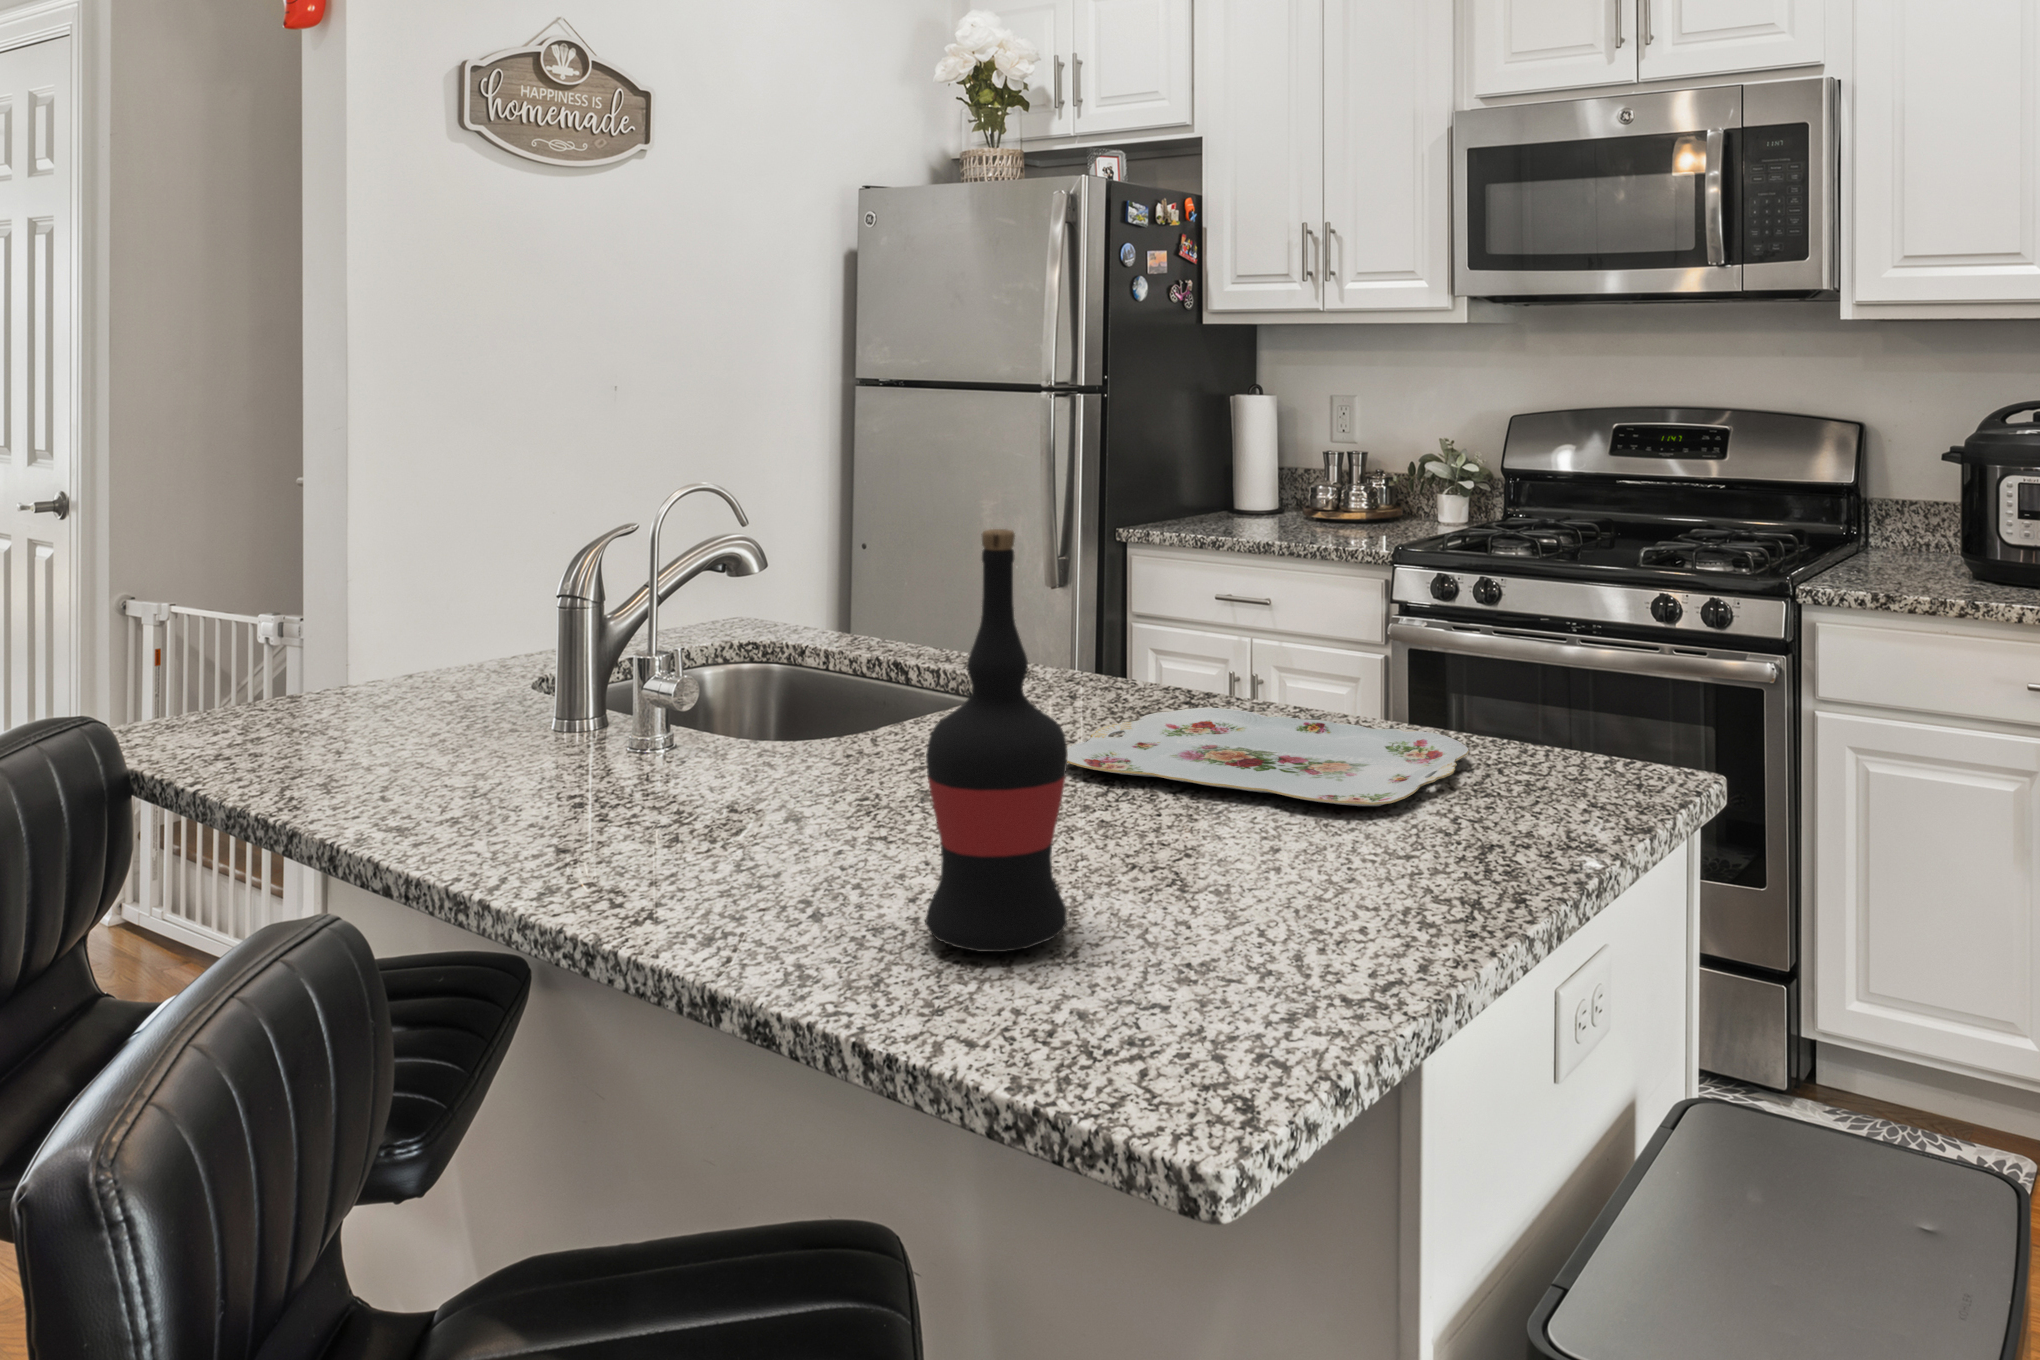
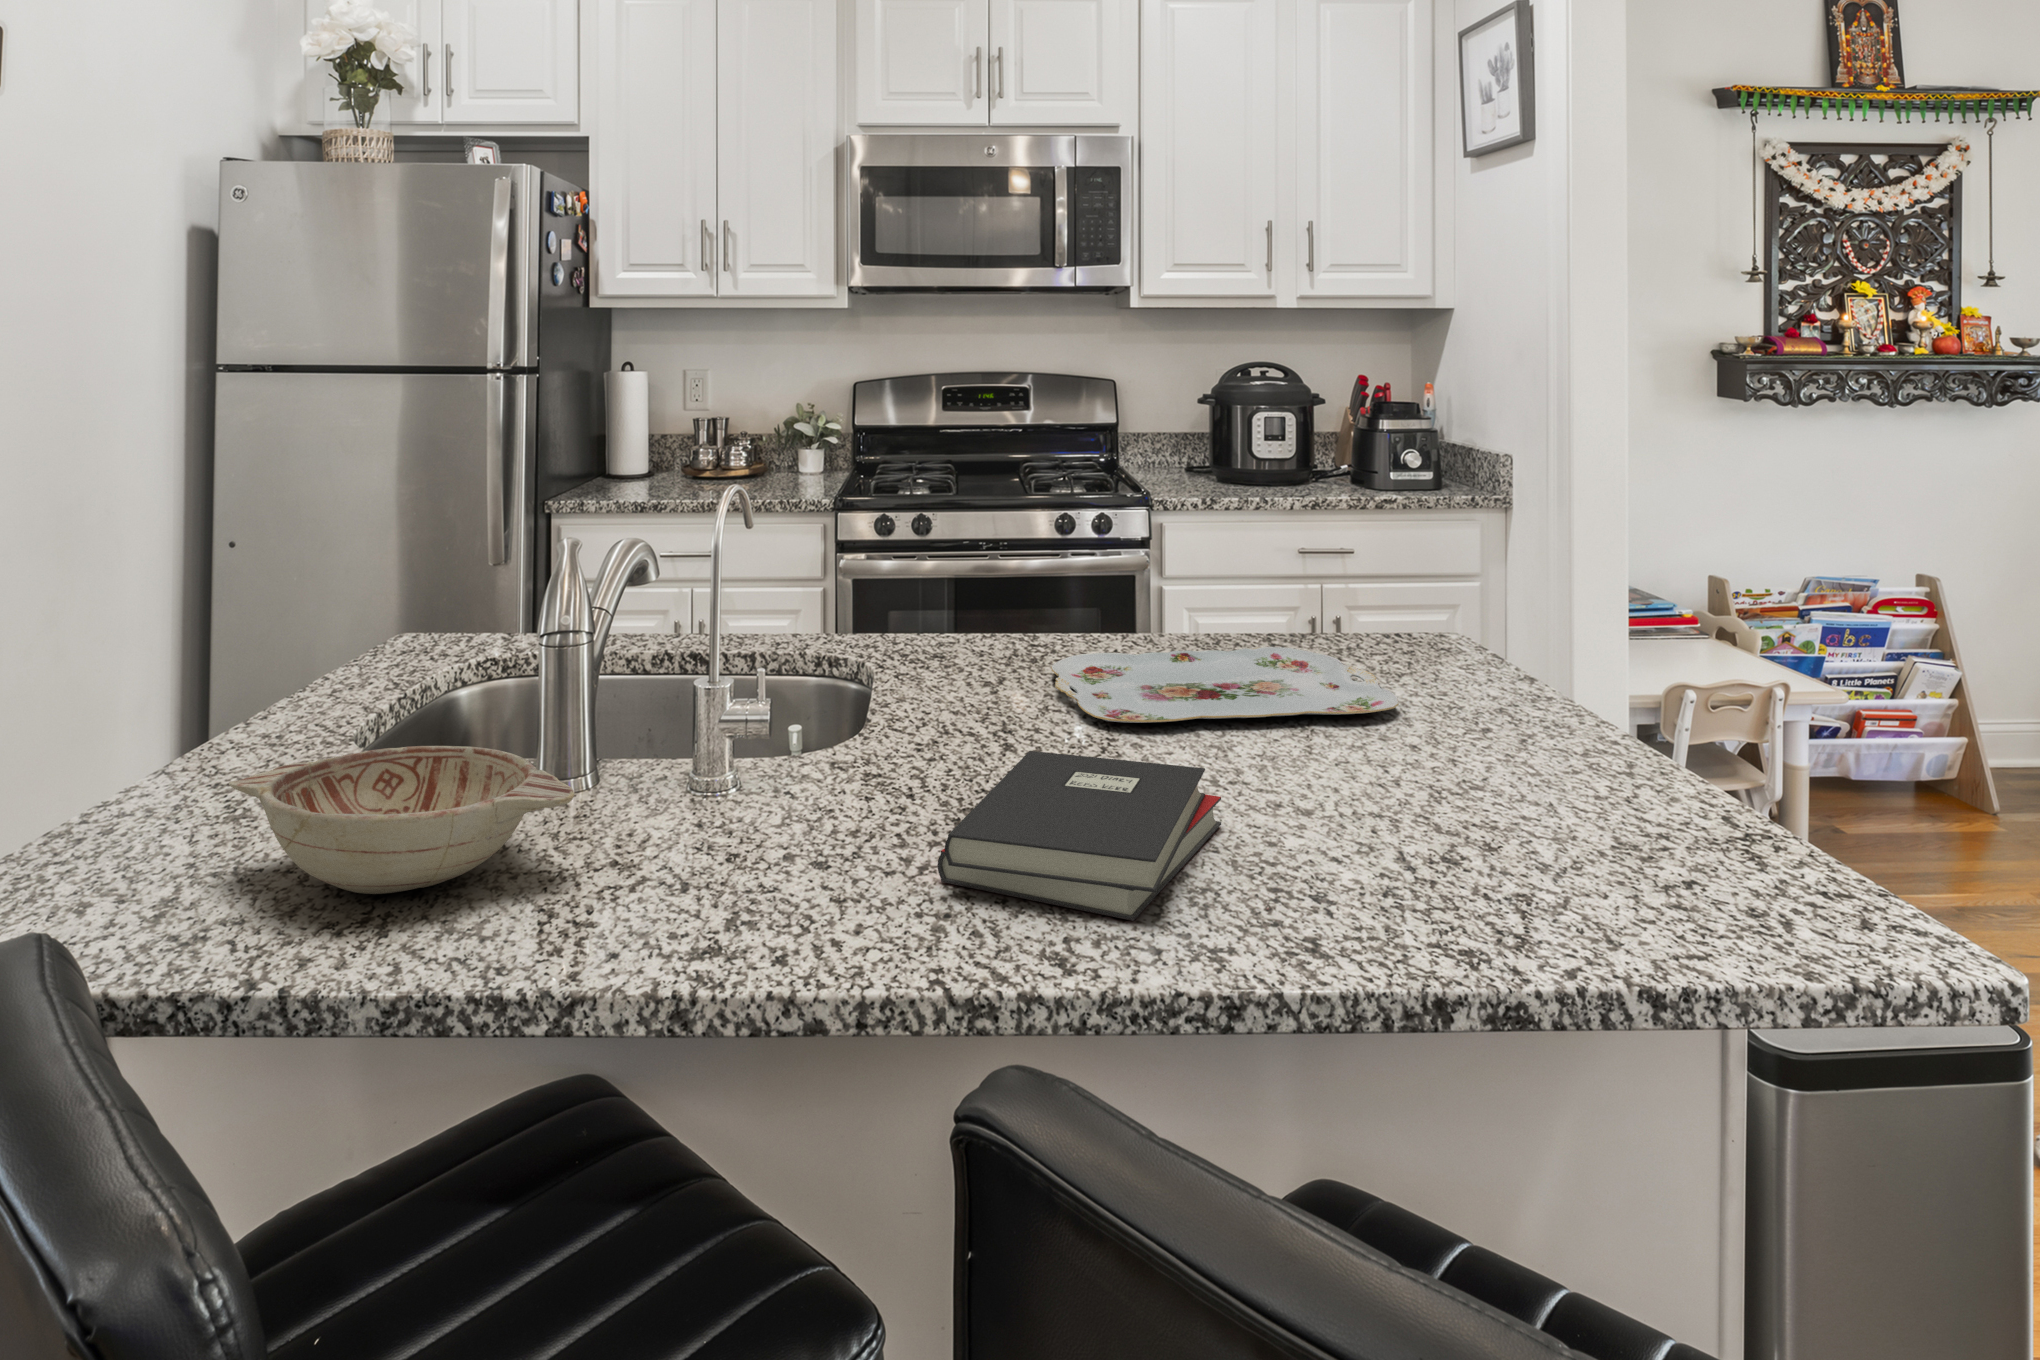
wine bottle: present [926,529,1068,952] -> none [1400,507,1538,890]
decorative bowl: none [248,665,466,766] -> present [229,746,575,894]
hardback book: none [589,754,921,893] -> present [937,751,1221,921]

